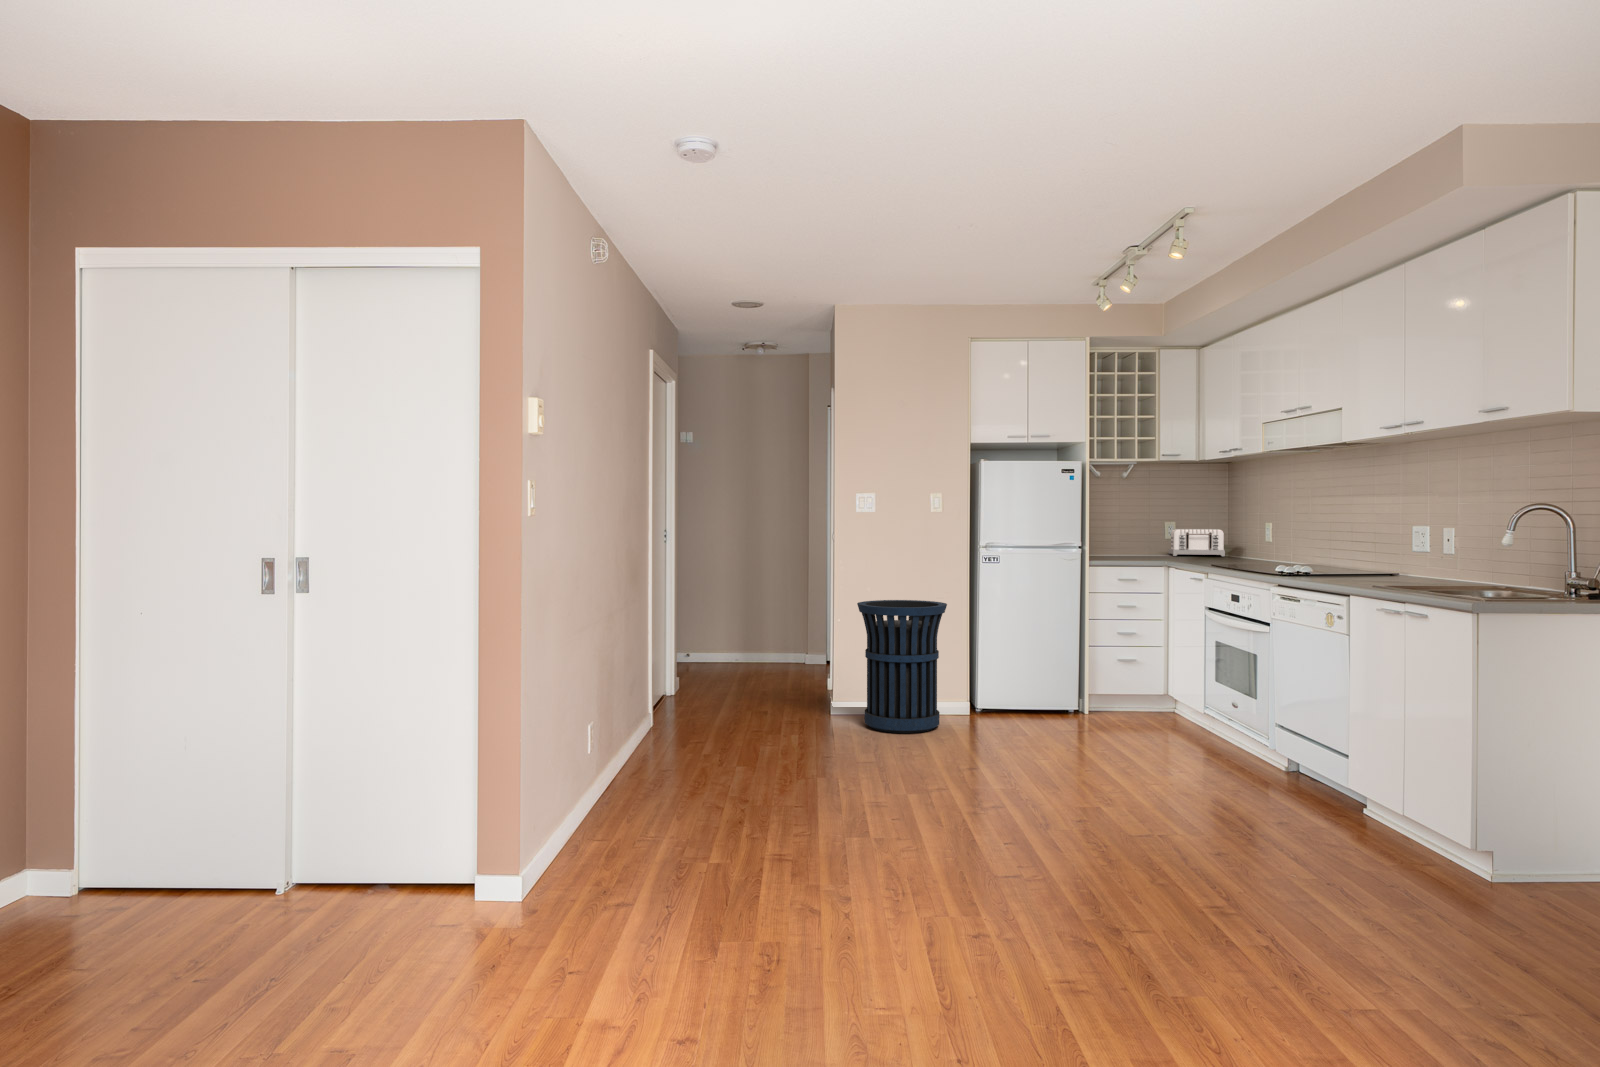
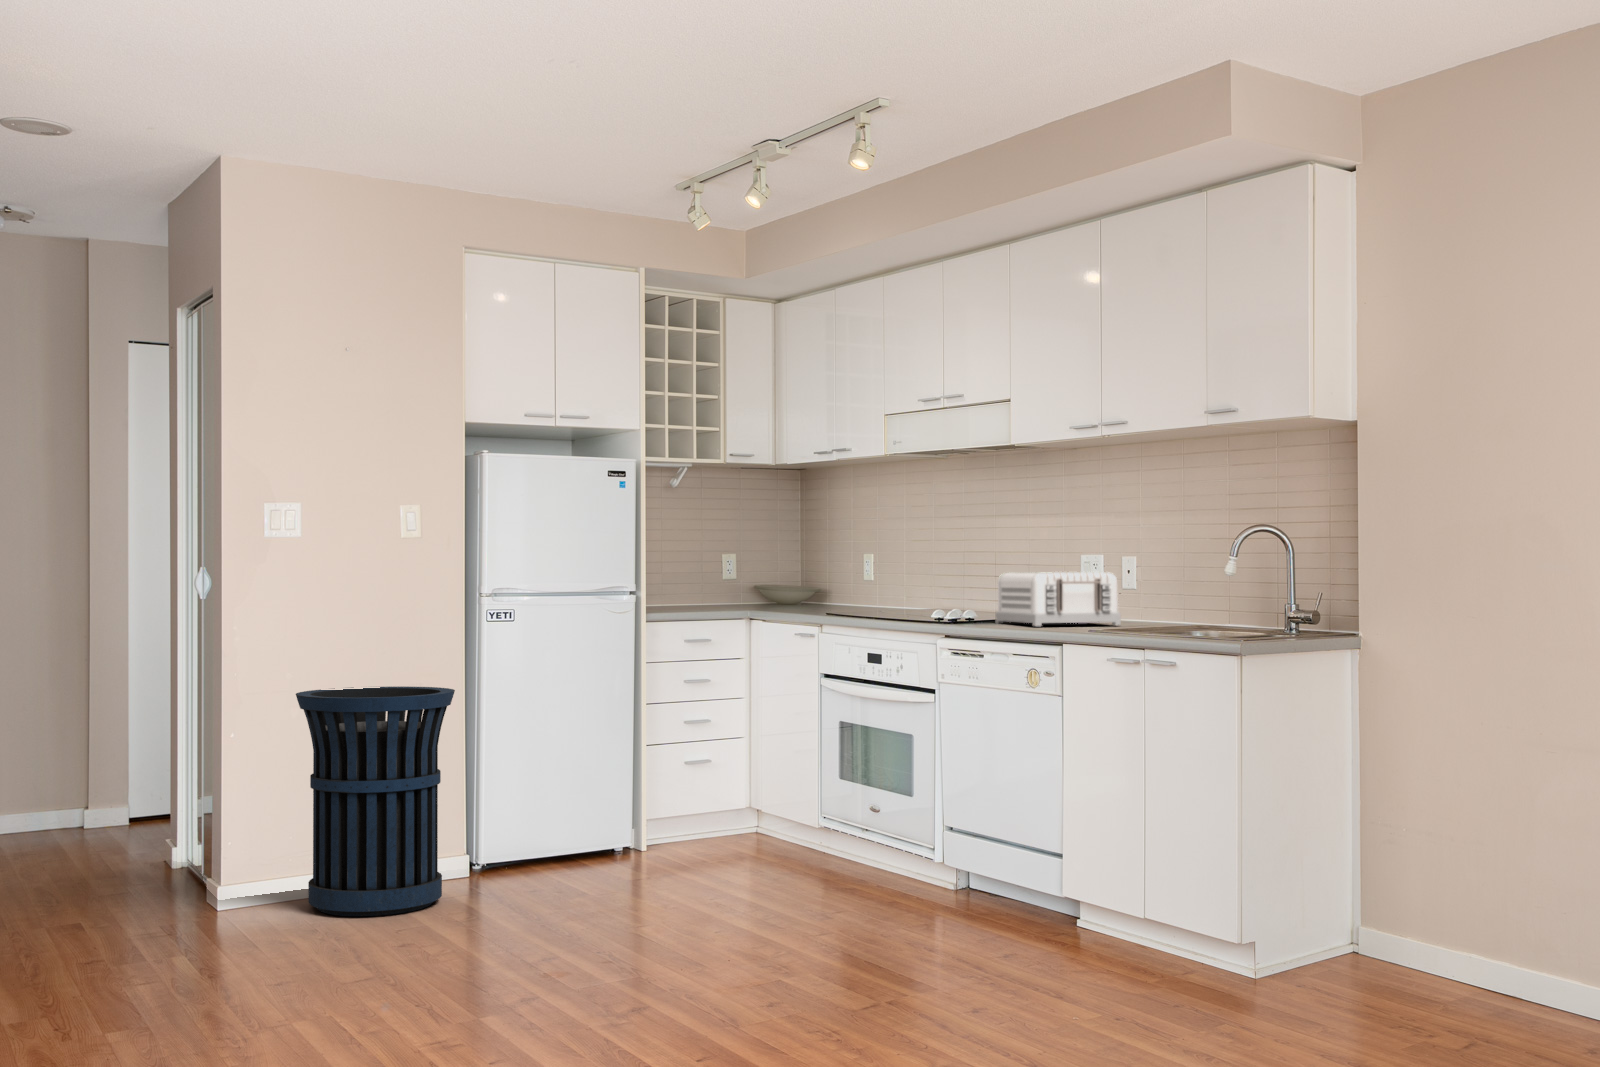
toaster: present [1168,529,1225,556] -> present [995,572,1121,626]

